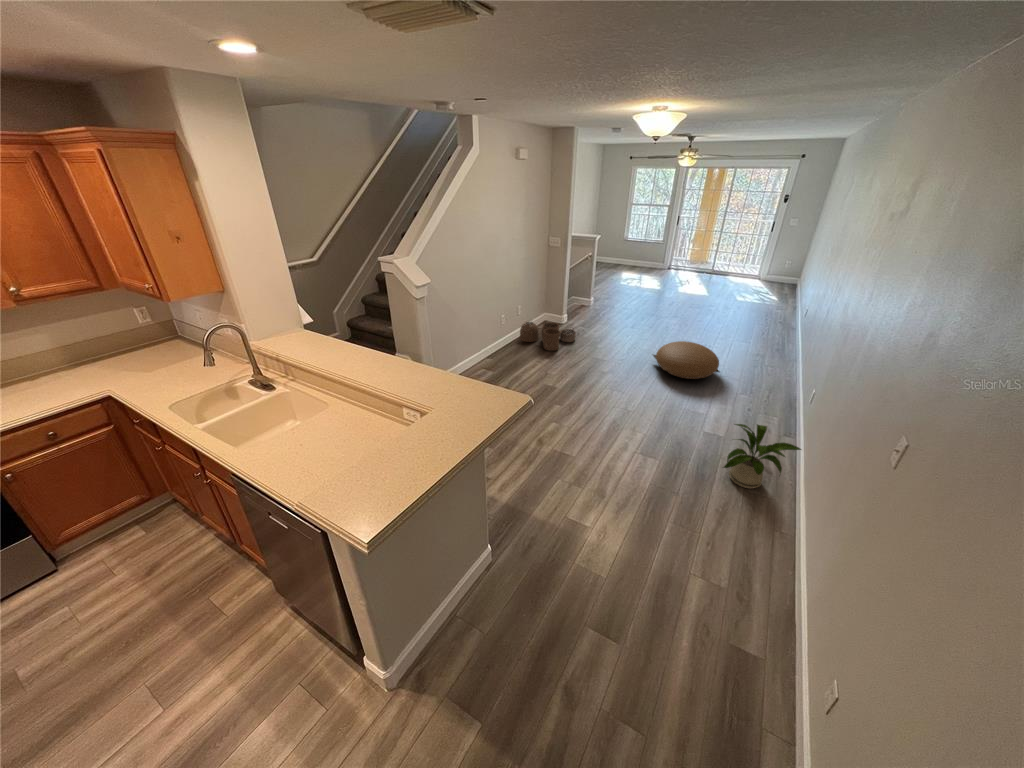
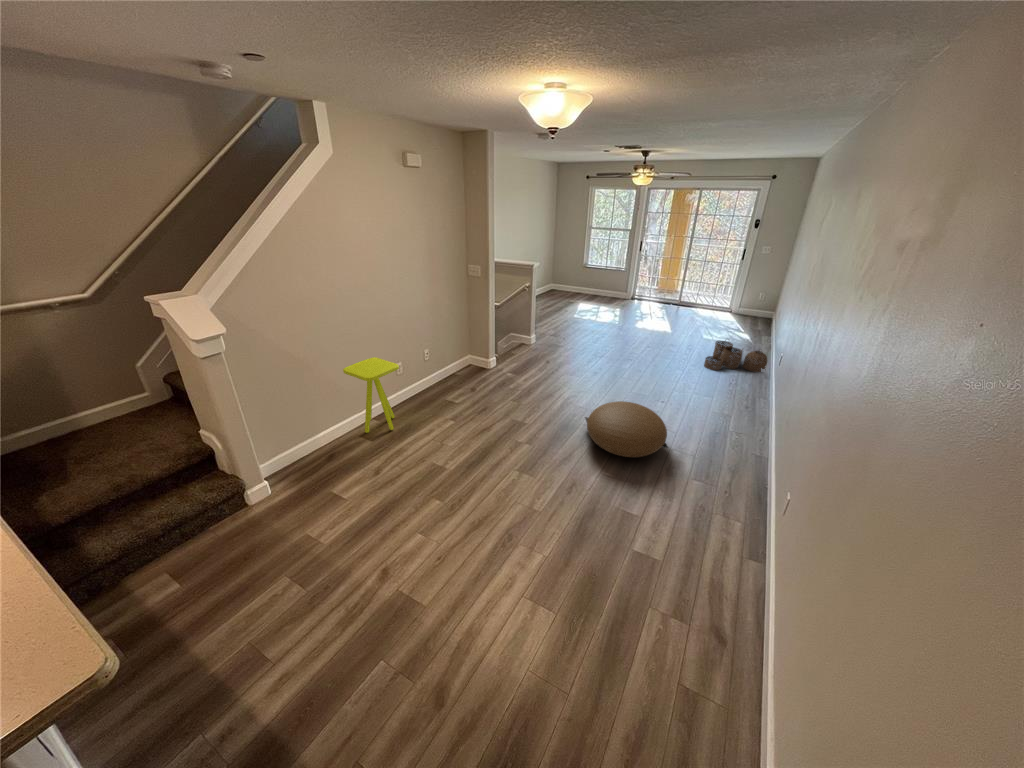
side table: none [474,309,513,366] -> present [343,357,399,433]
woven basket: present [520,321,576,351] -> present [704,341,767,372]
house plant: present [723,424,801,489] -> none [639,575,771,686]

